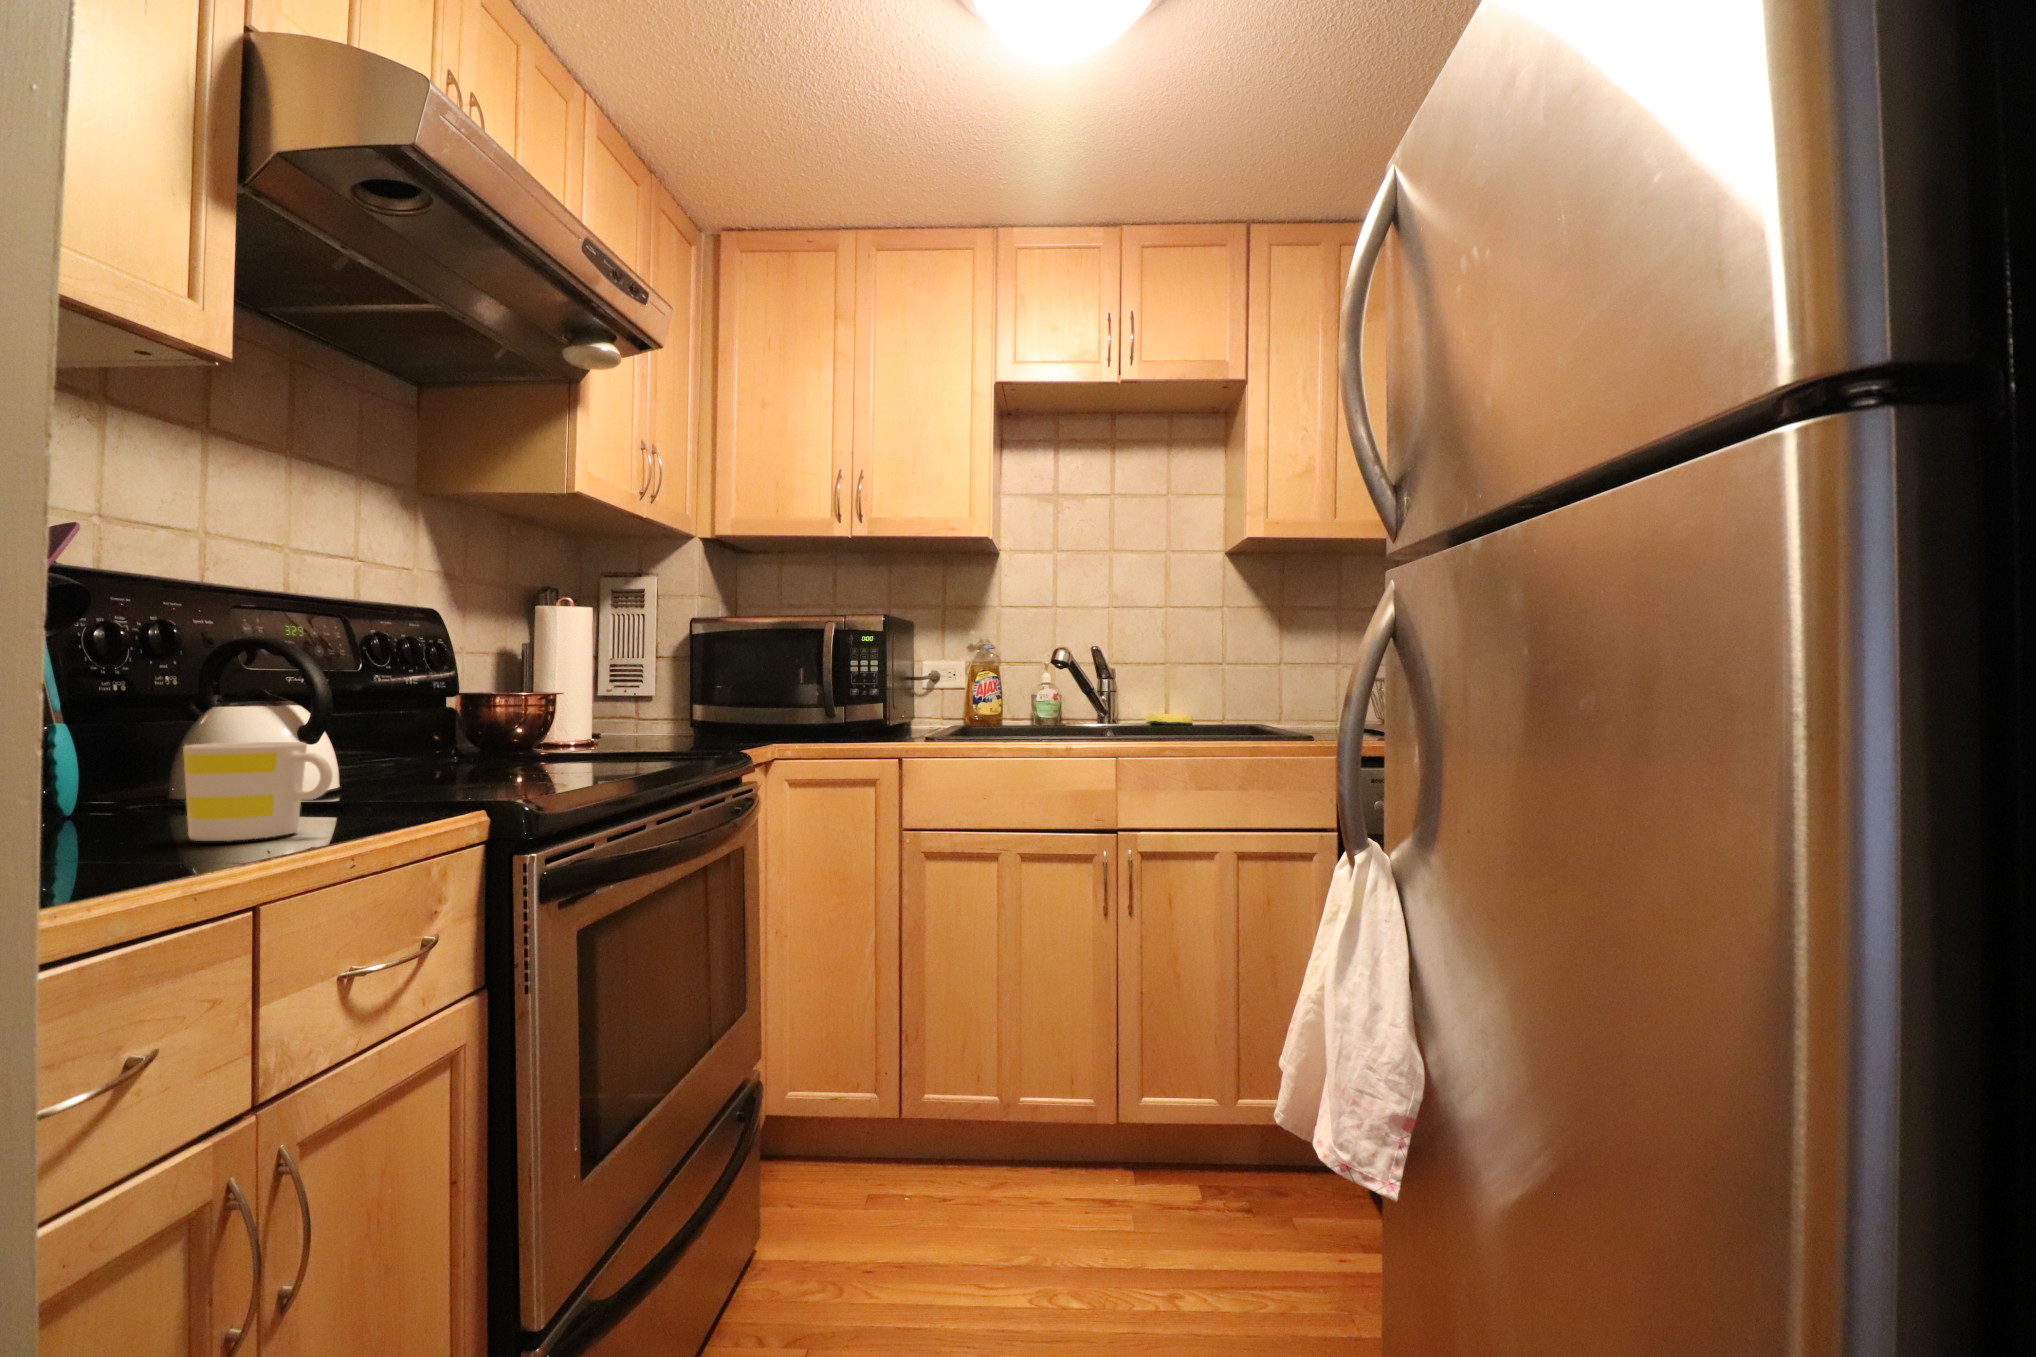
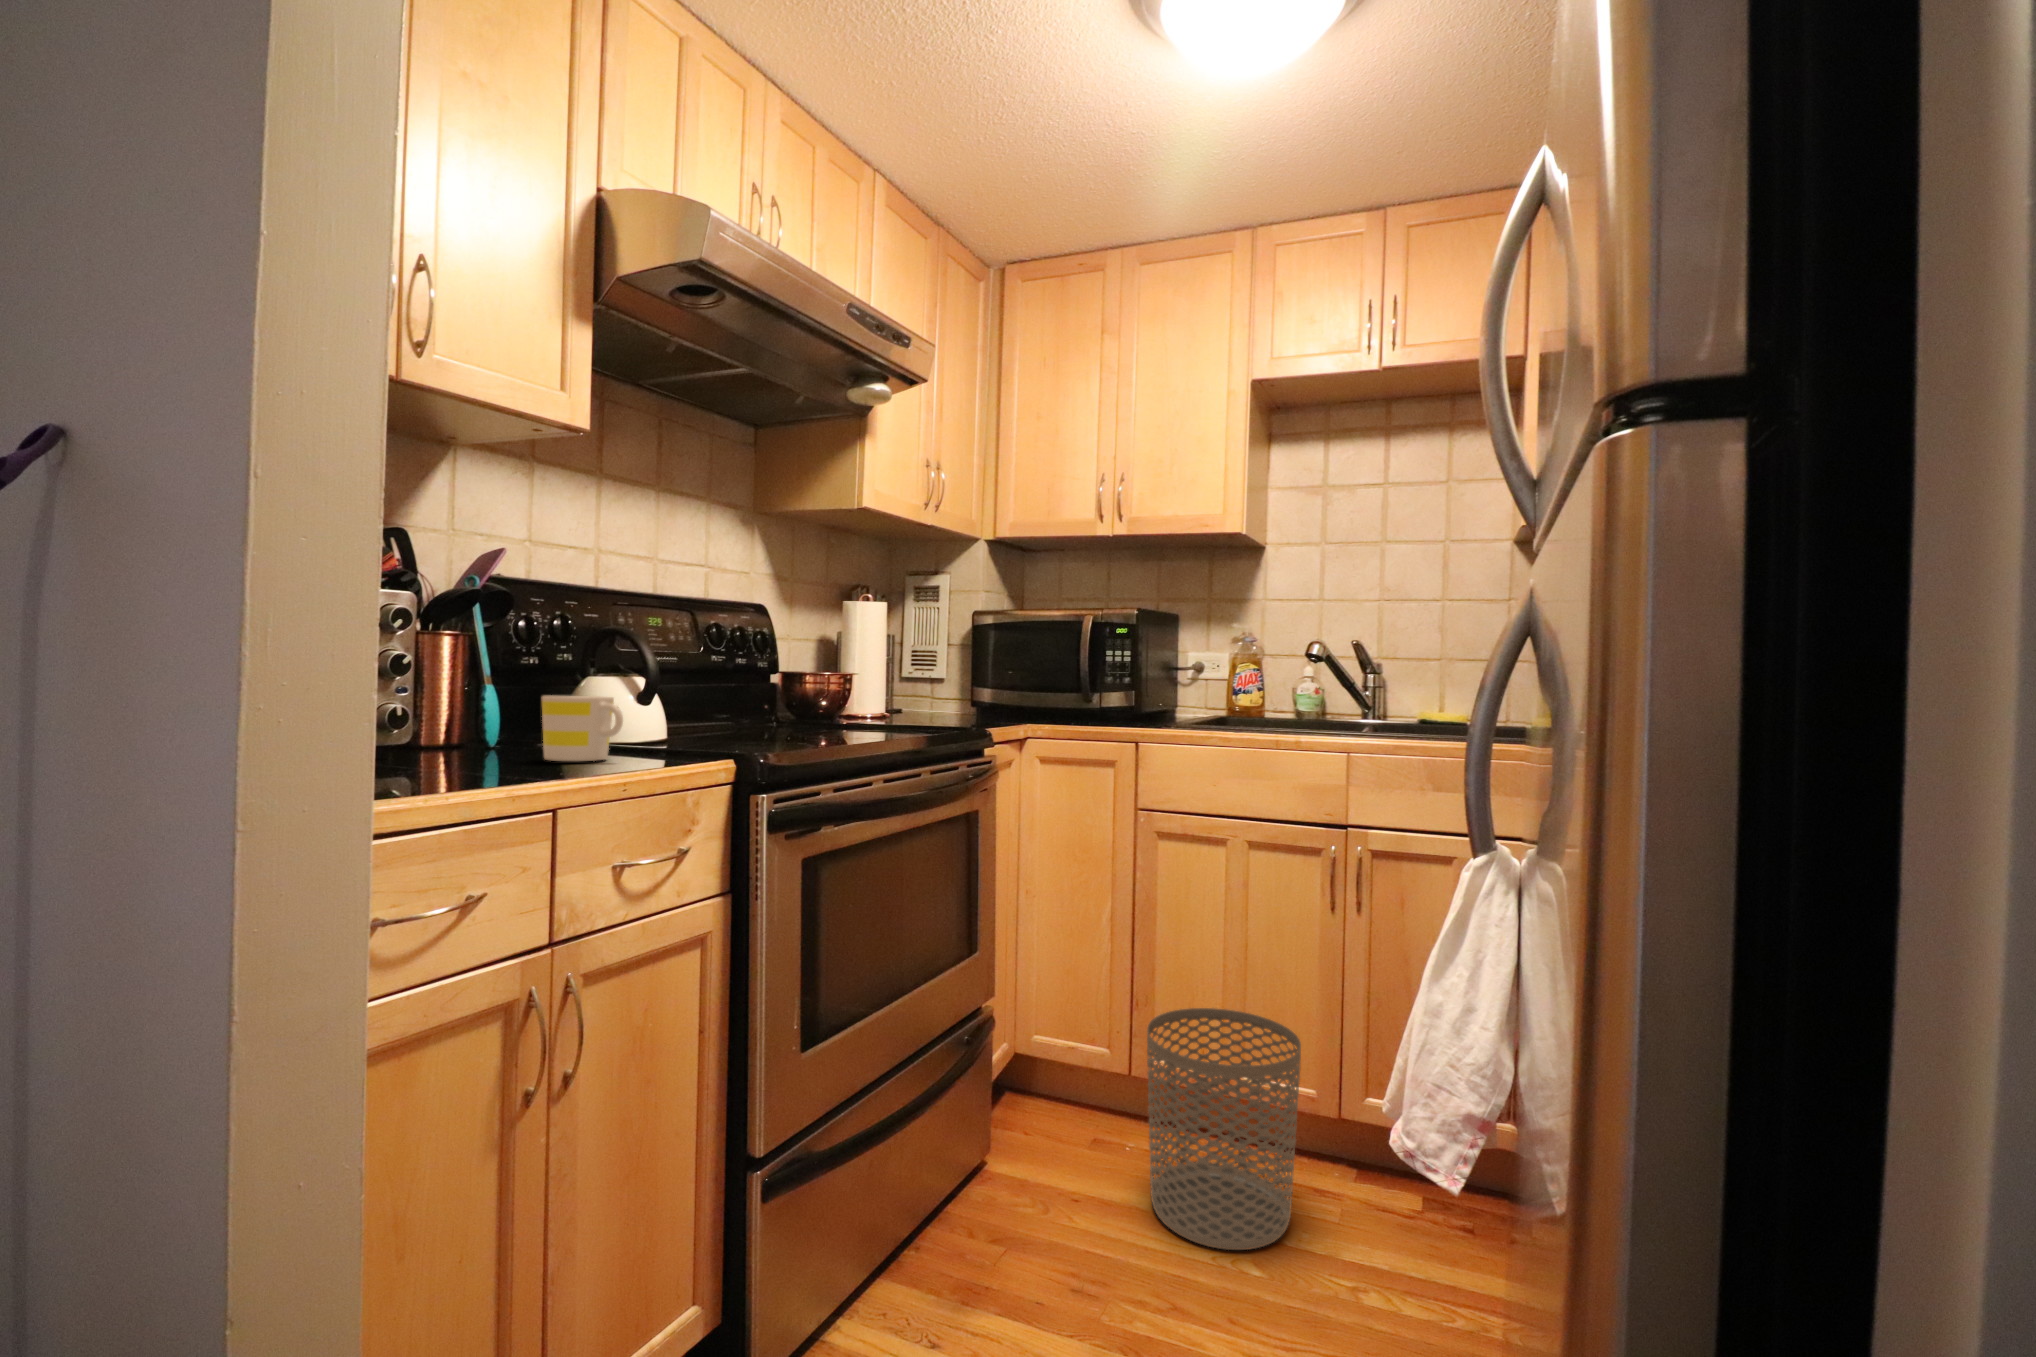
waste bin: none [938,1029,1092,1279] -> present [1147,1008,1301,1250]

